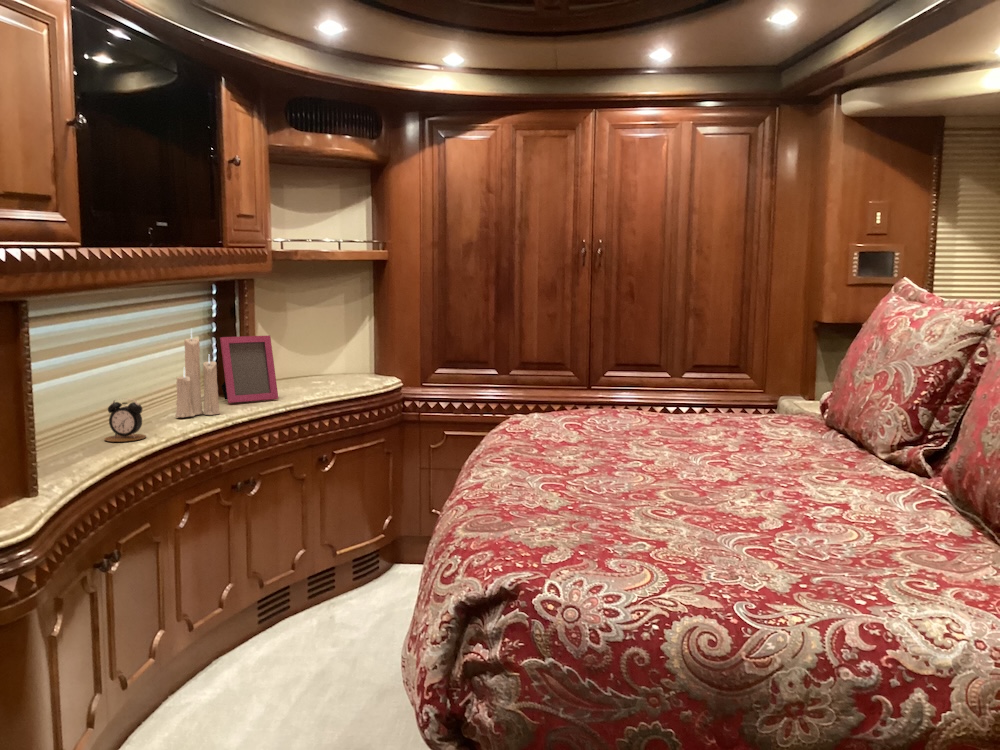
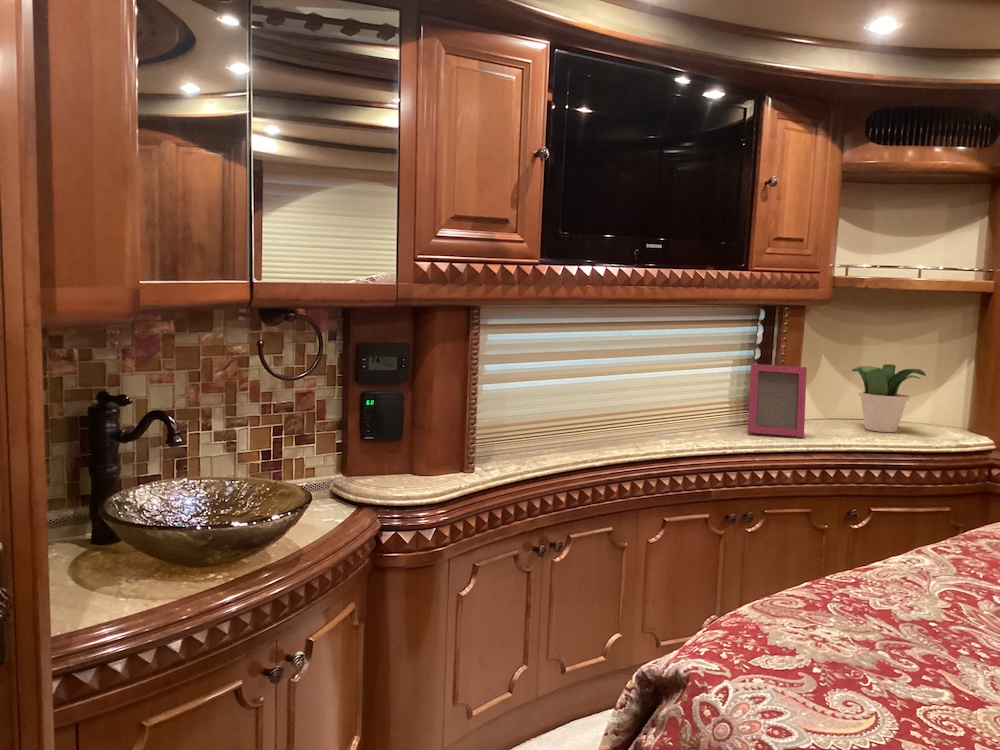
potted plant: none [288,326,355,385] -> present [852,364,926,432]
candle: present [176,331,220,417] -> none [681,346,728,441]
alarm clock: present [105,399,146,442] -> none [596,408,632,449]

